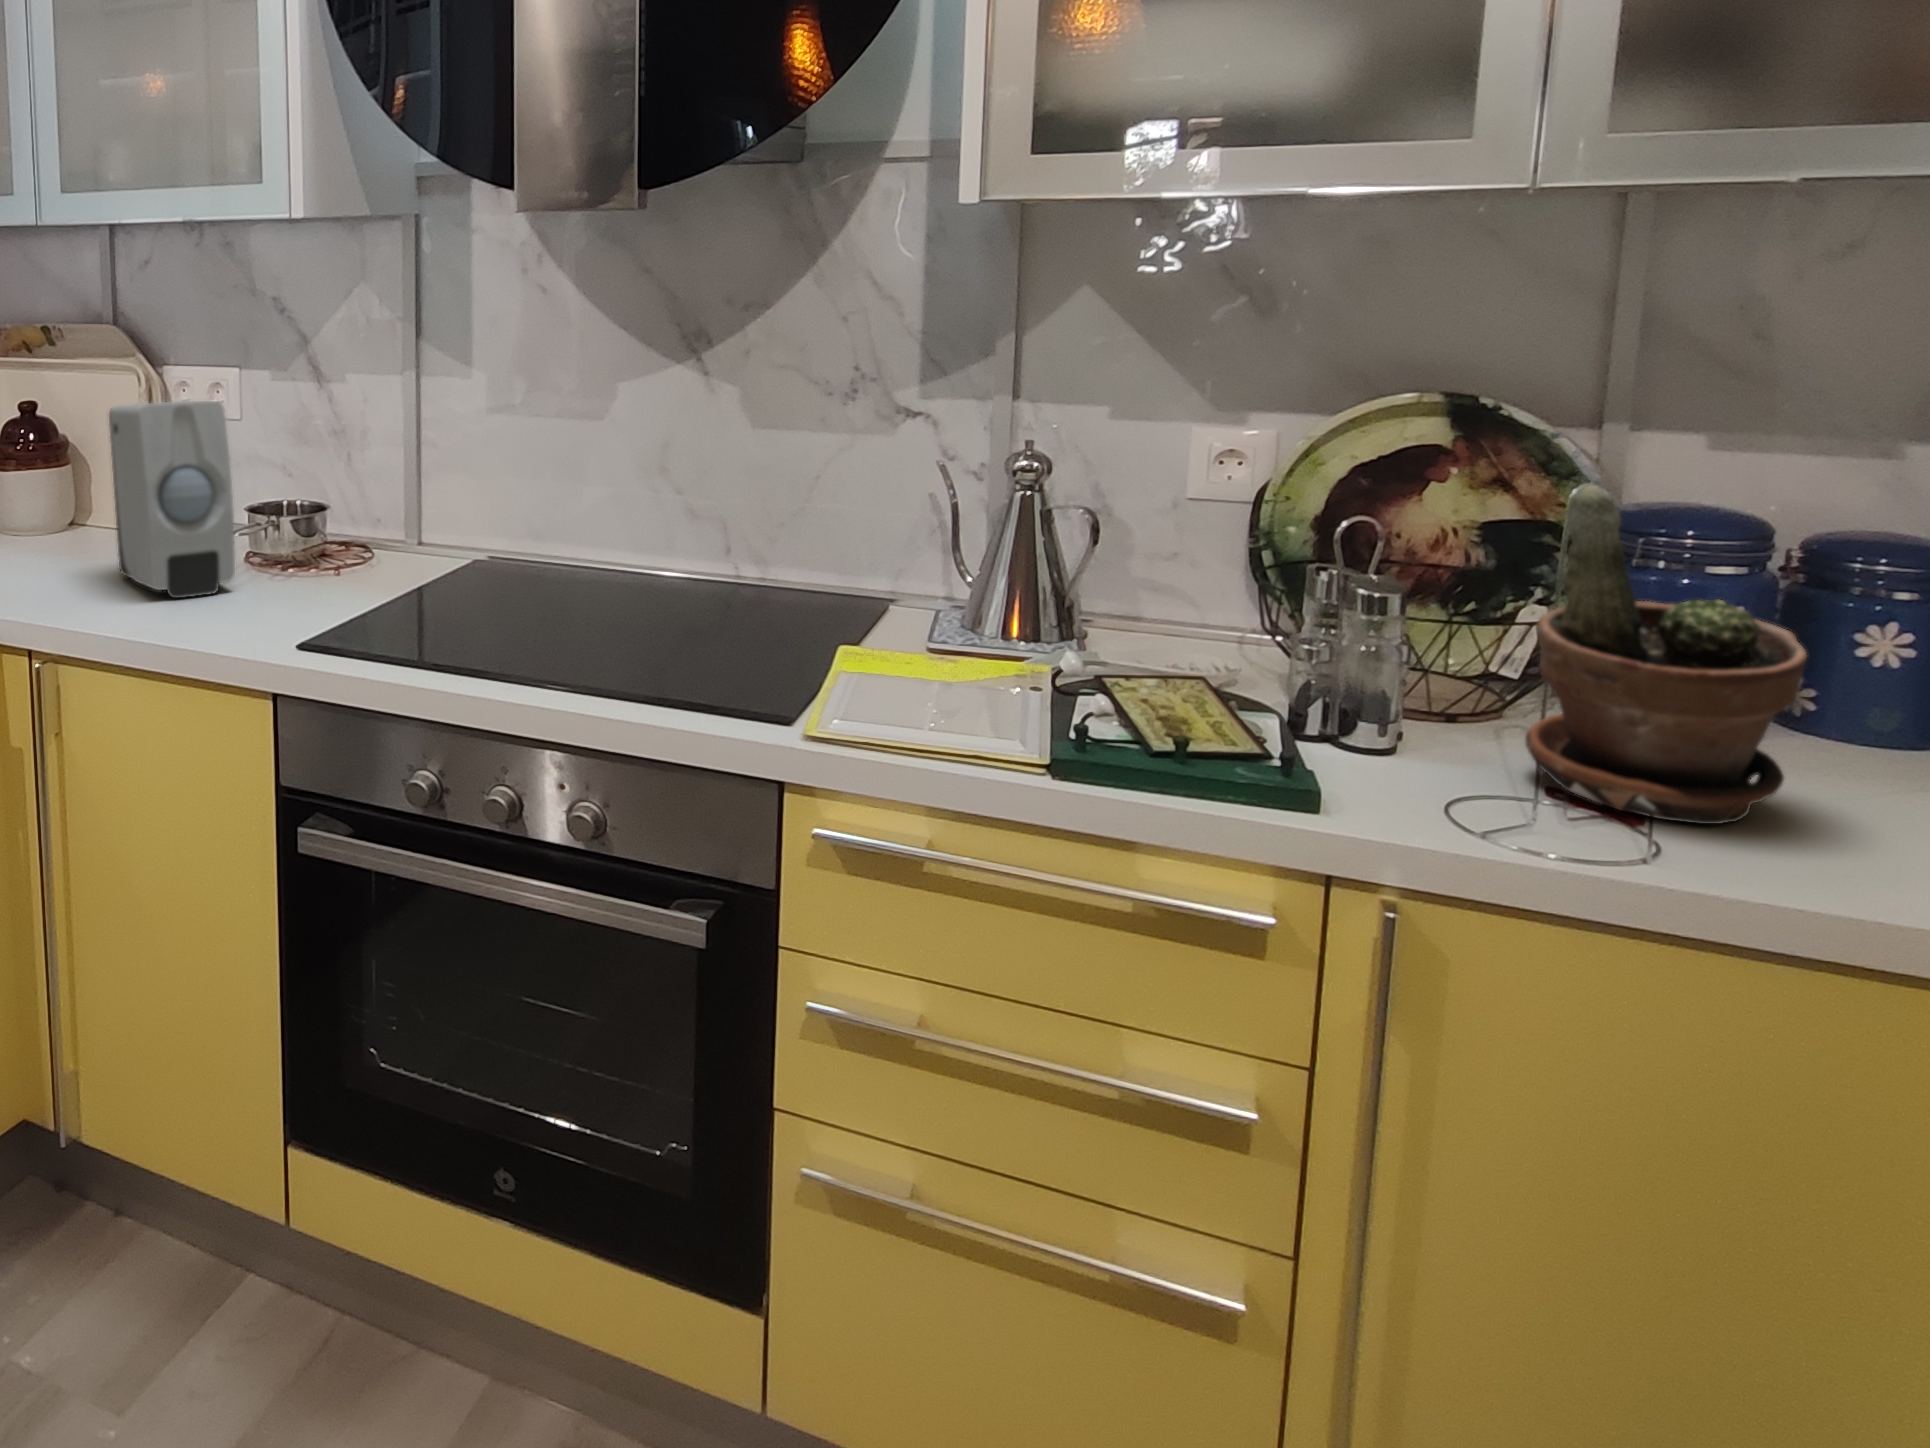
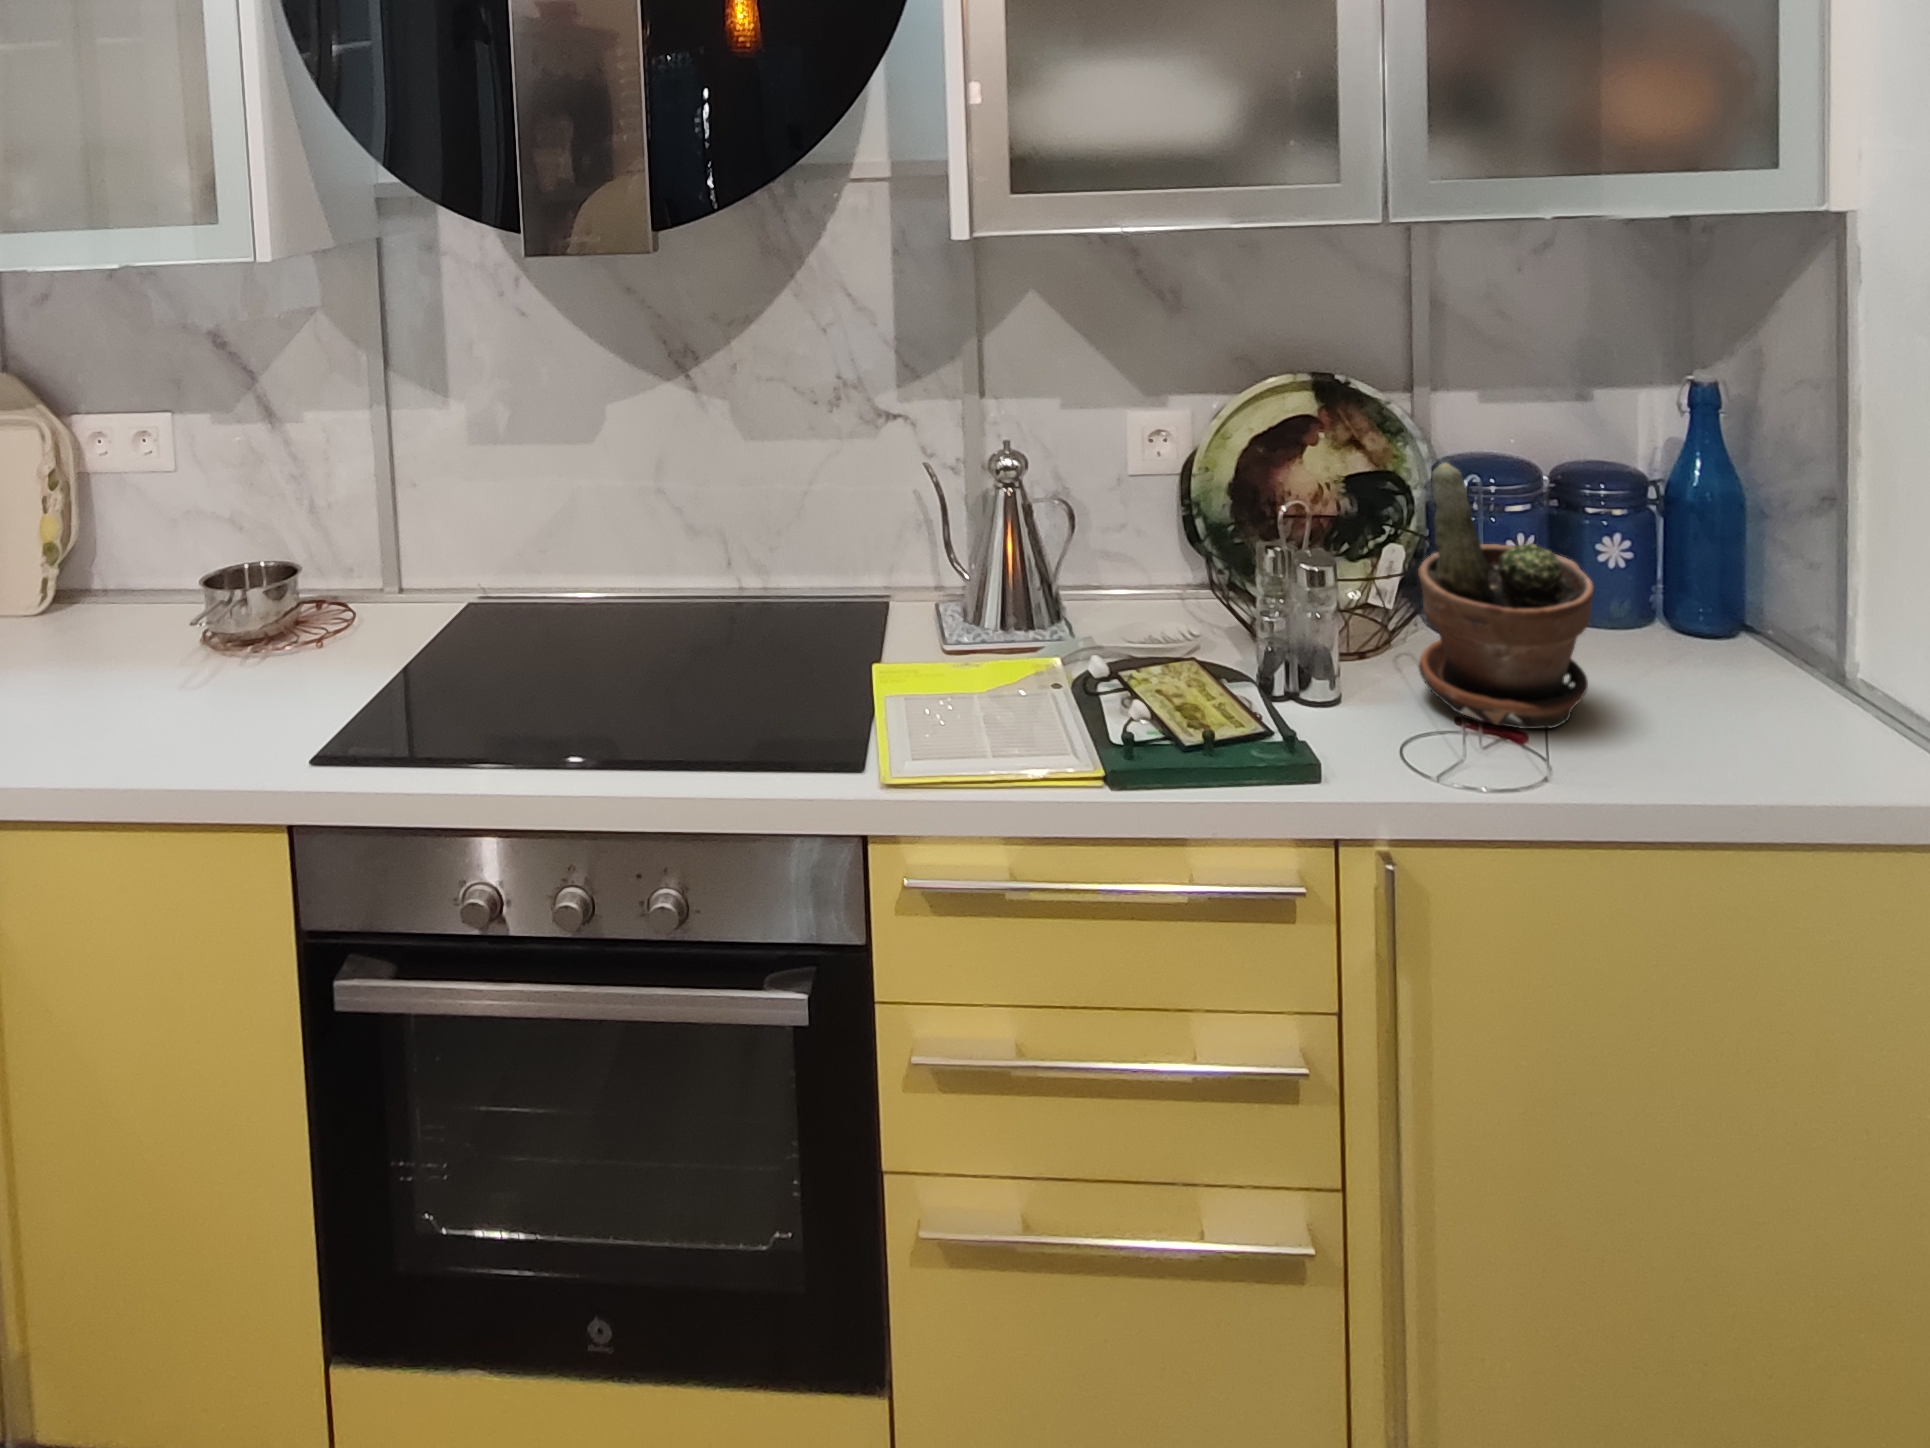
soap dispenser: present [109,401,235,598] -> none [24,467,205,713]

